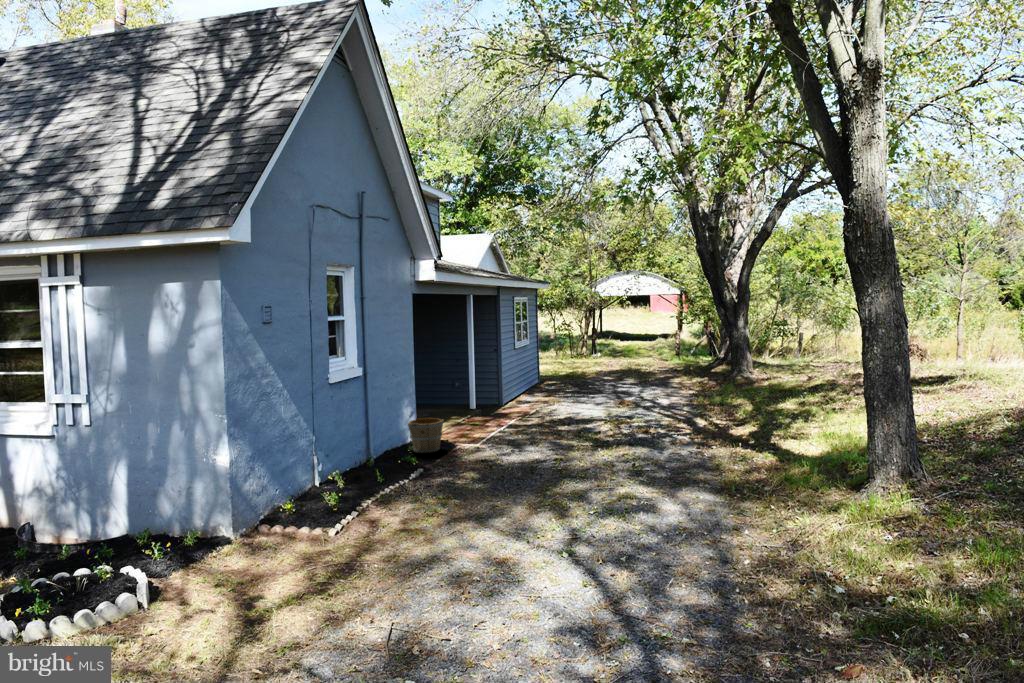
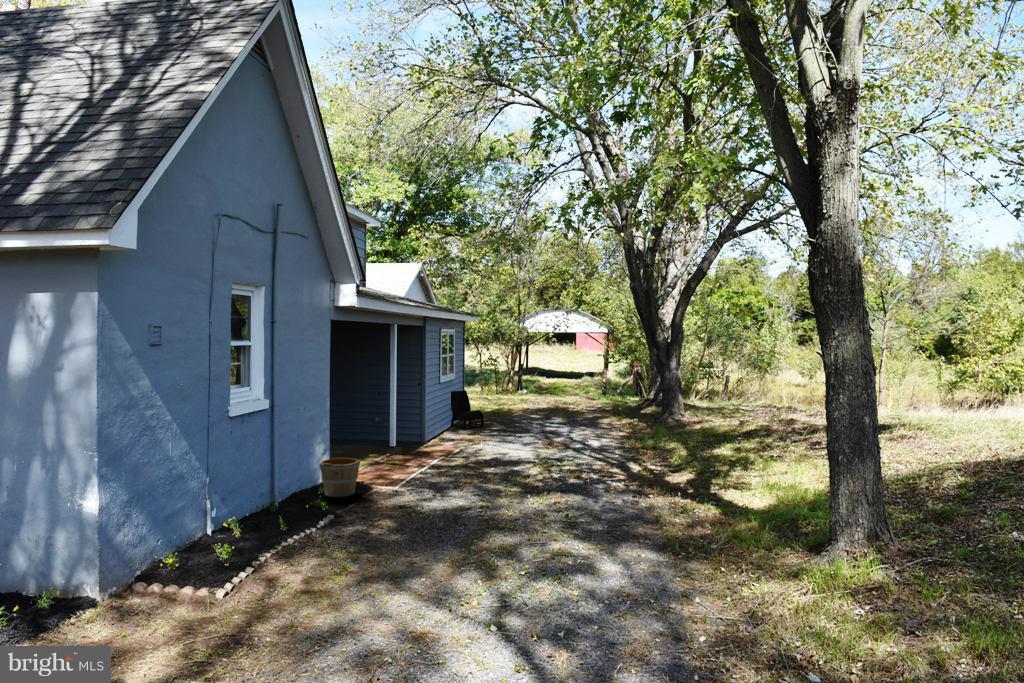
lounge chair: none [522,355,557,392] -> present [451,390,484,429]

